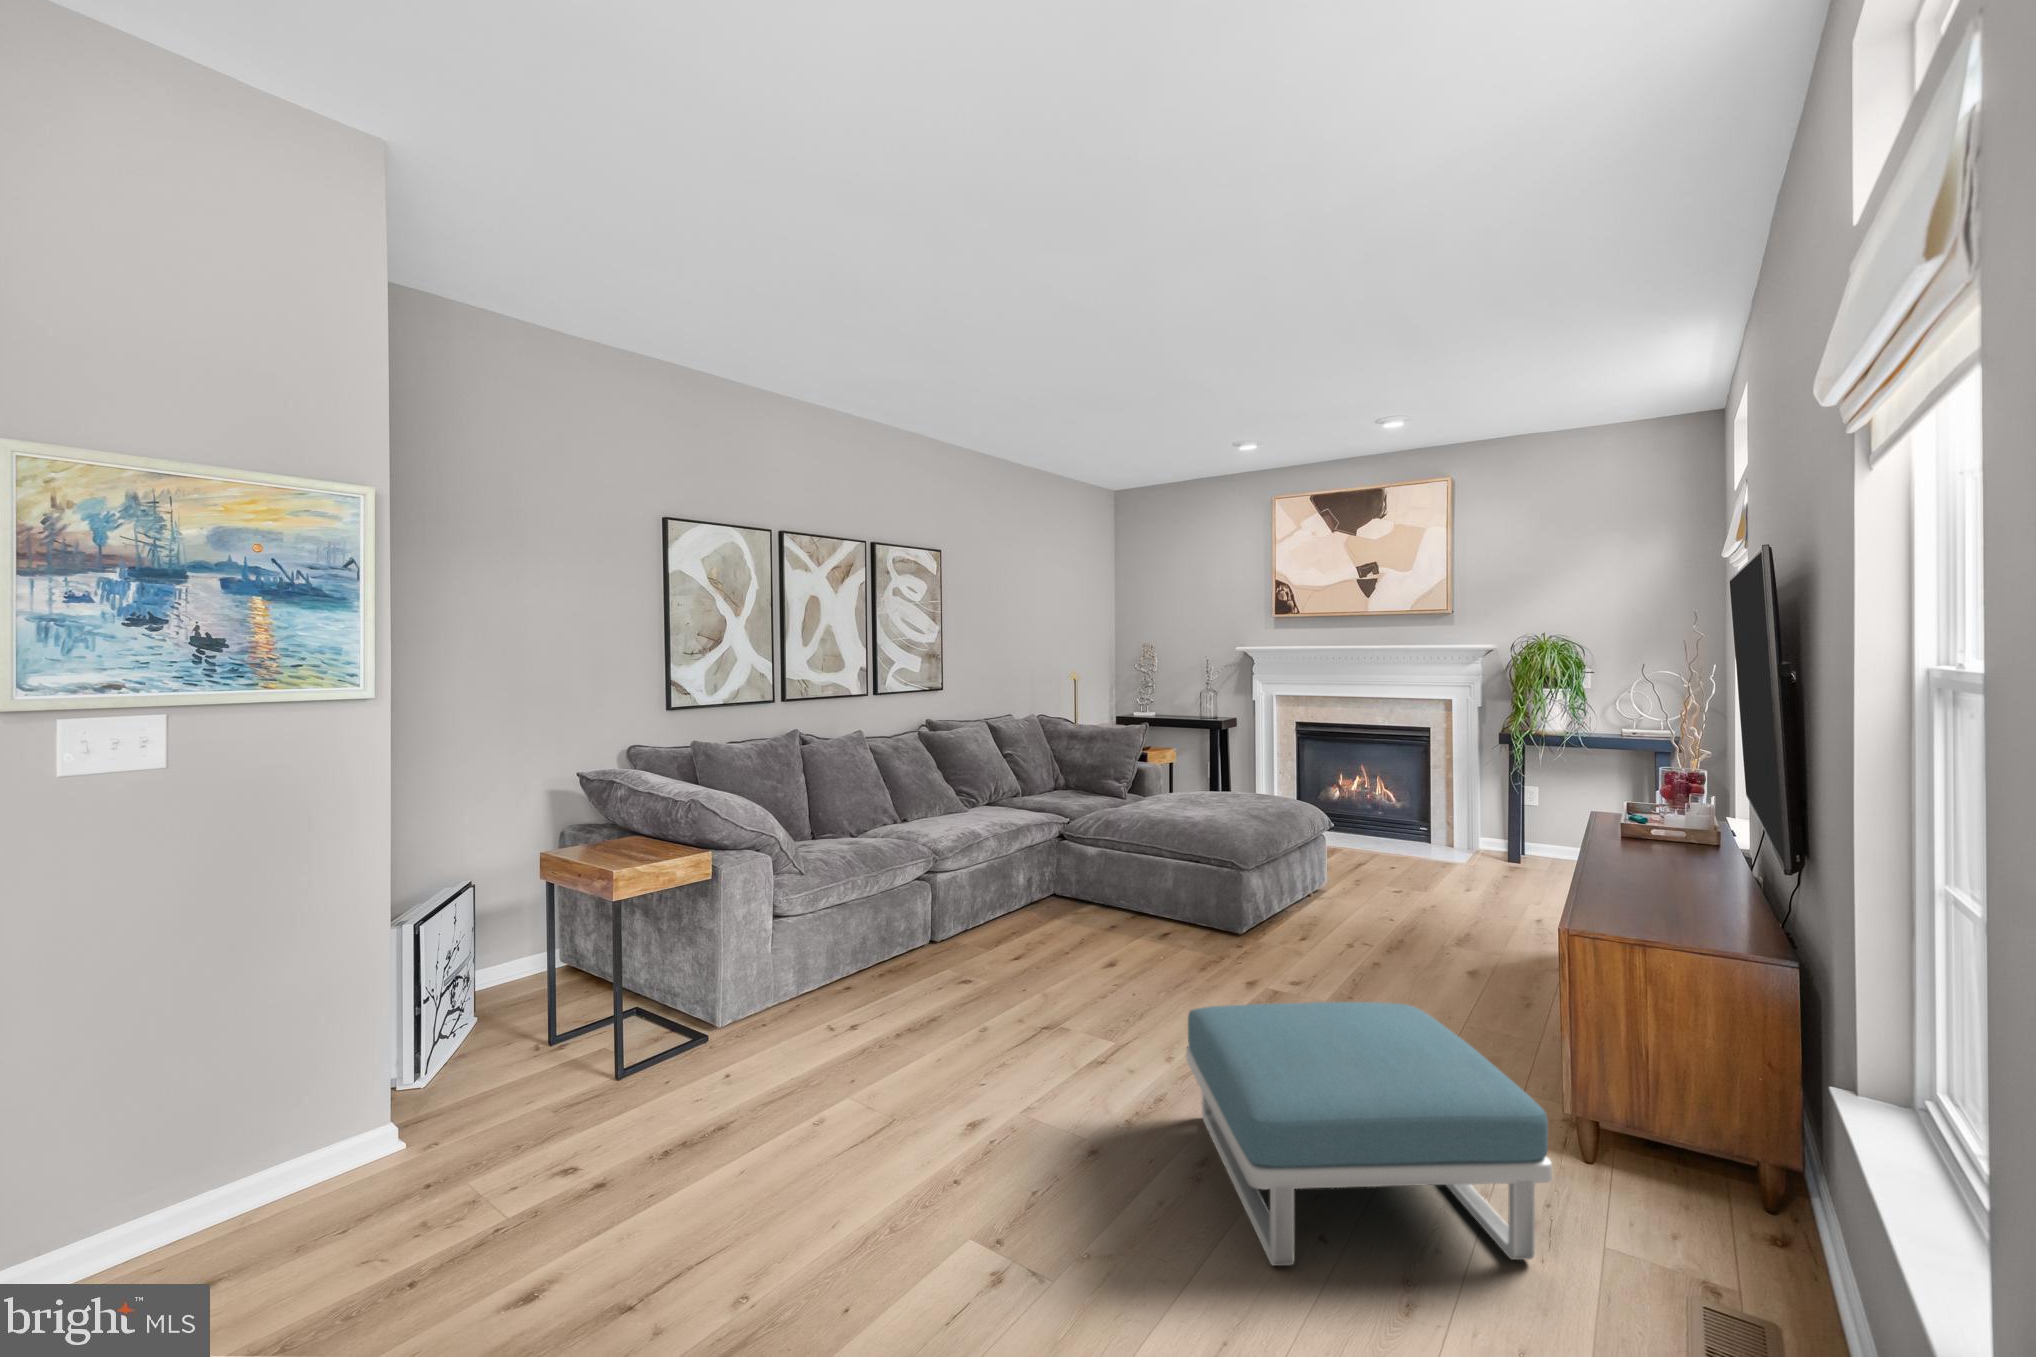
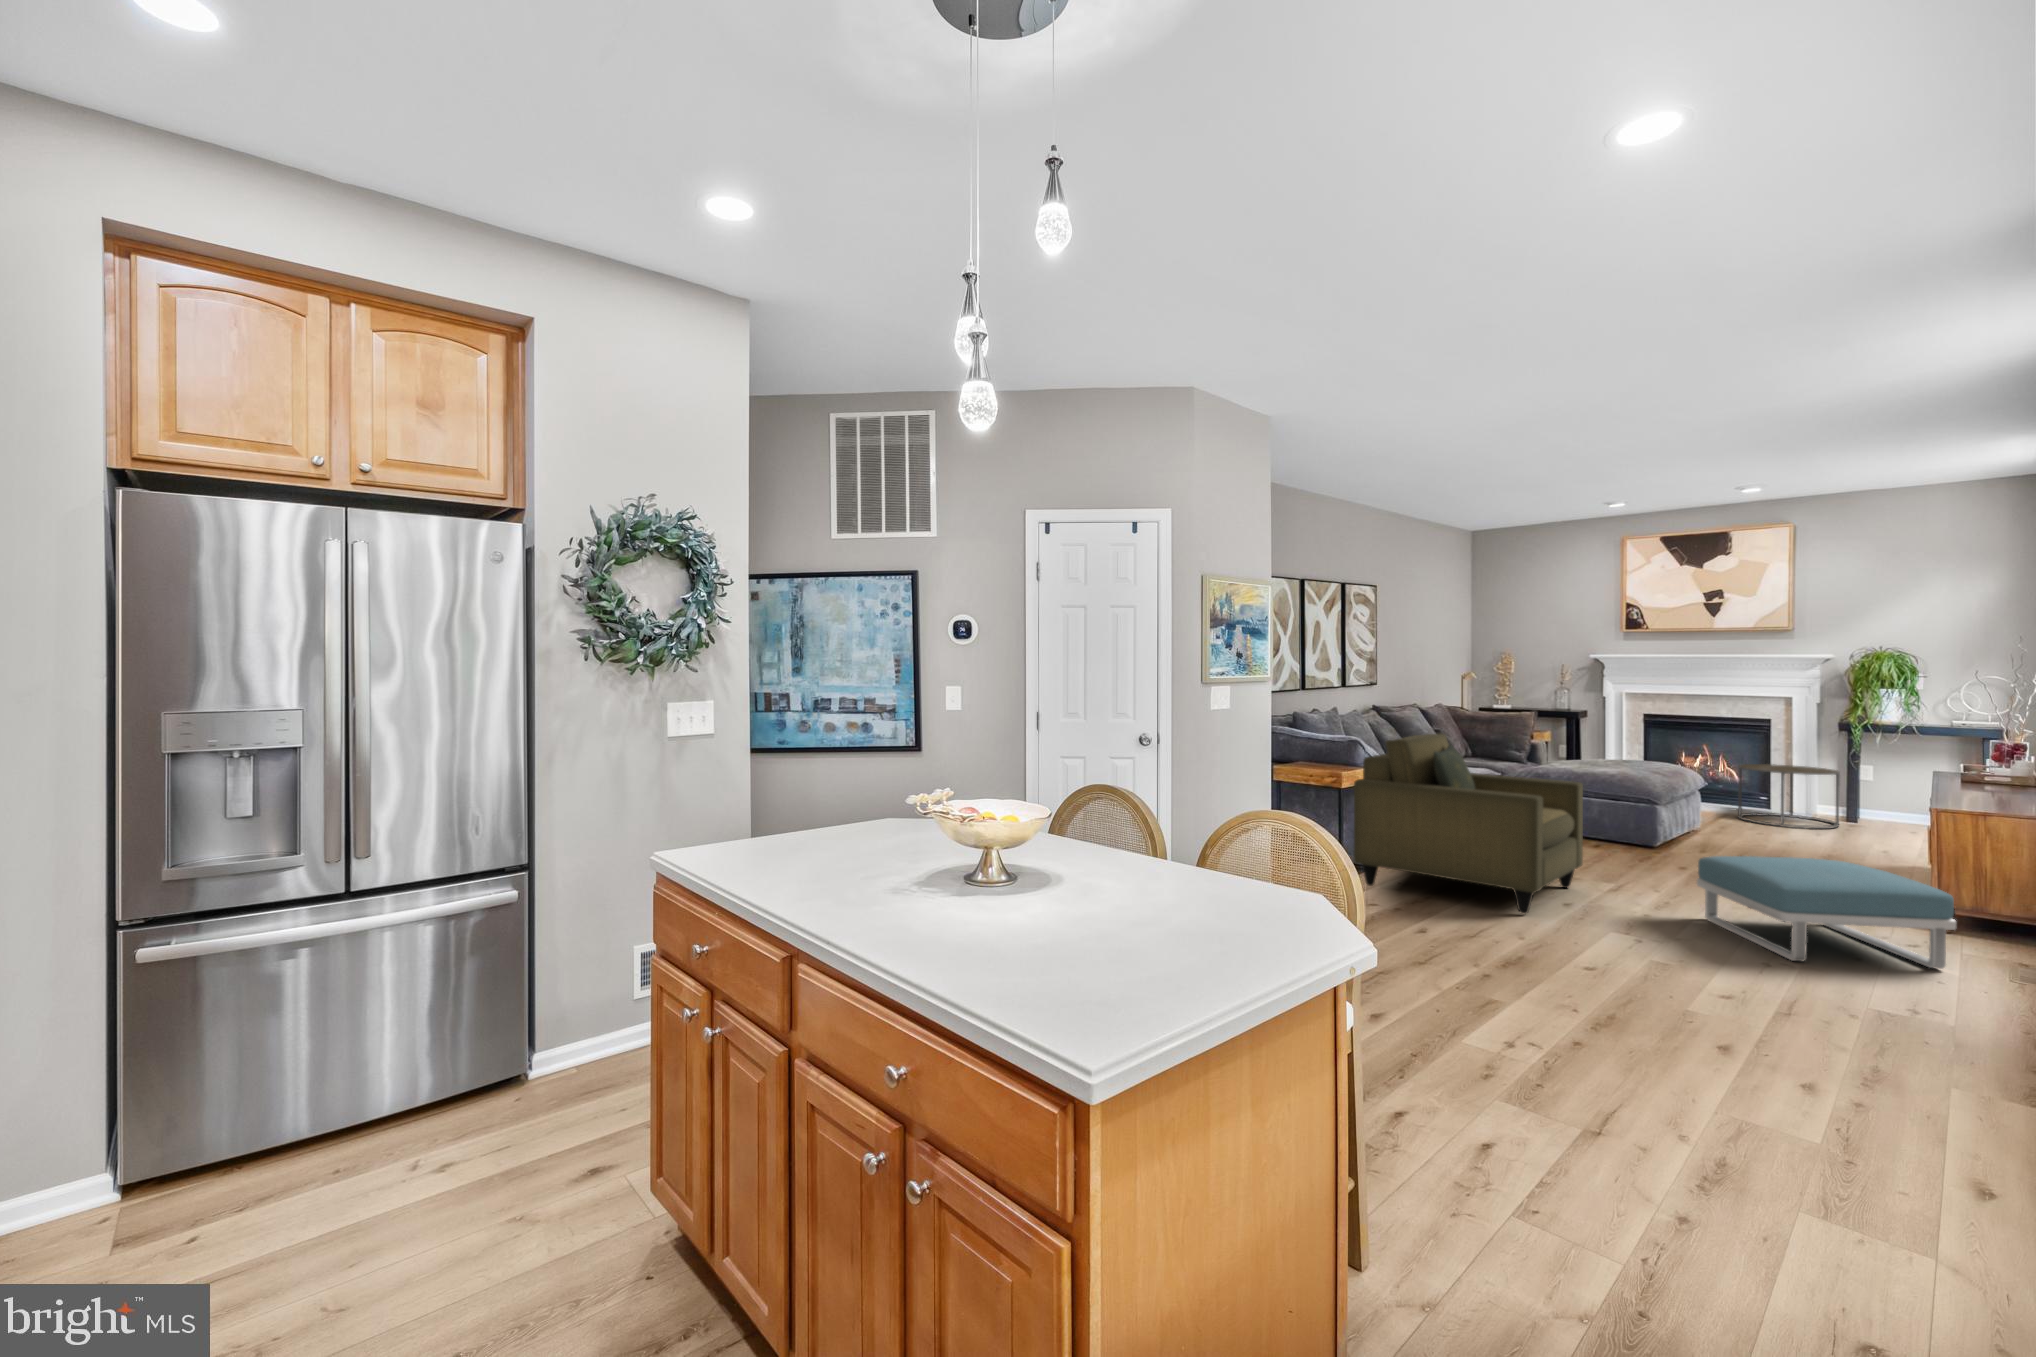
armchair: none [664,778,1062,1141] -> present [1354,733,1583,914]
side table: none [1388,787,1499,875] -> present [1738,764,1840,829]

